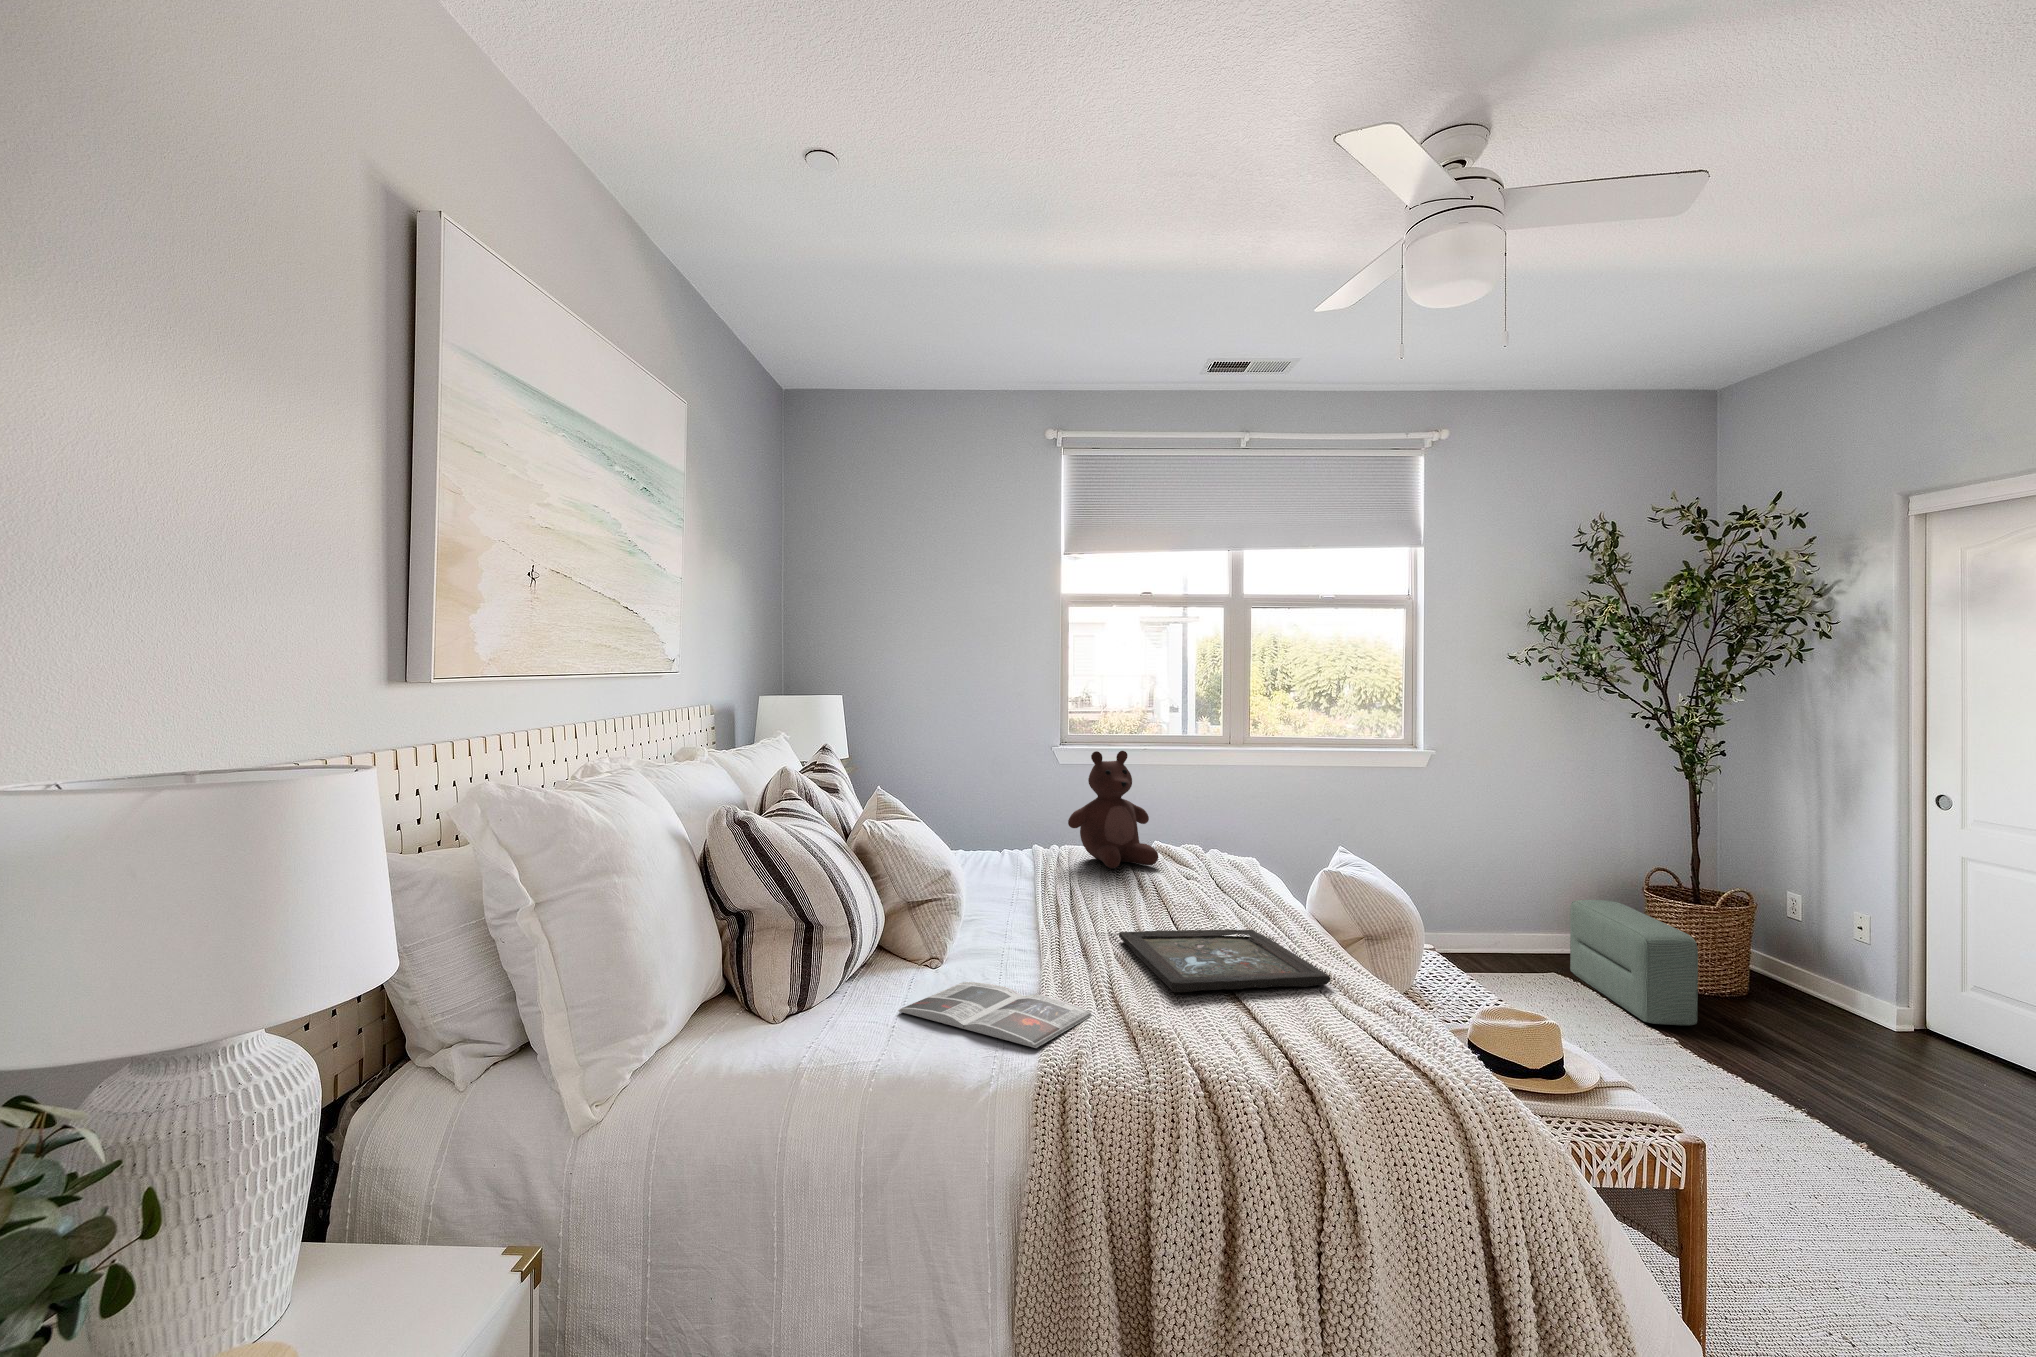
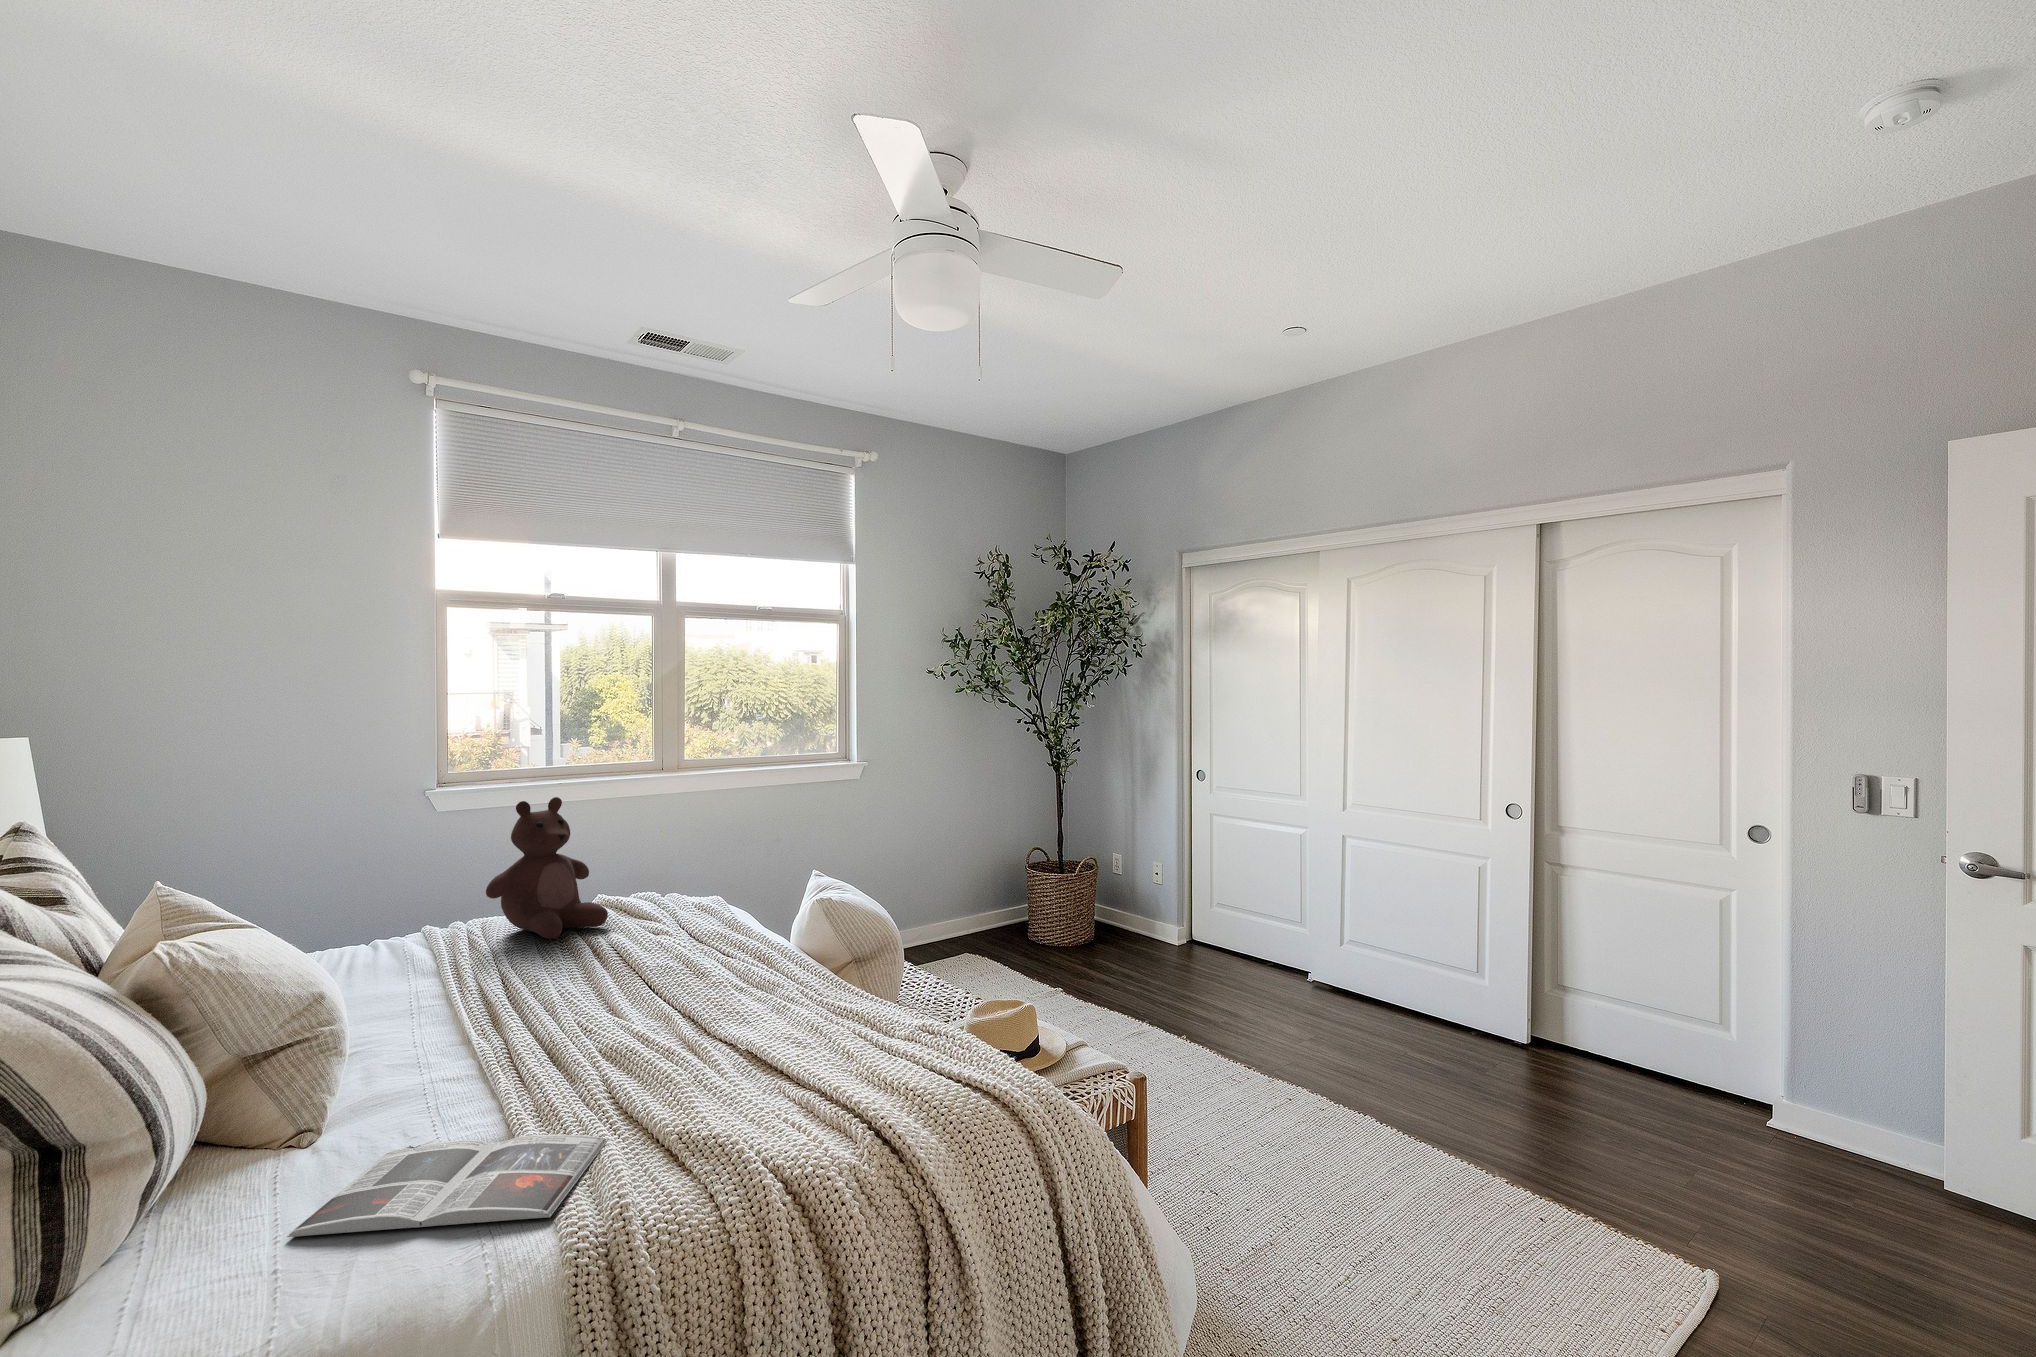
pouf: present [1570,900,1698,1025] -> none [953,881,1050,975]
tray: present [1119,929,1330,992] -> none [597,978,855,1078]

